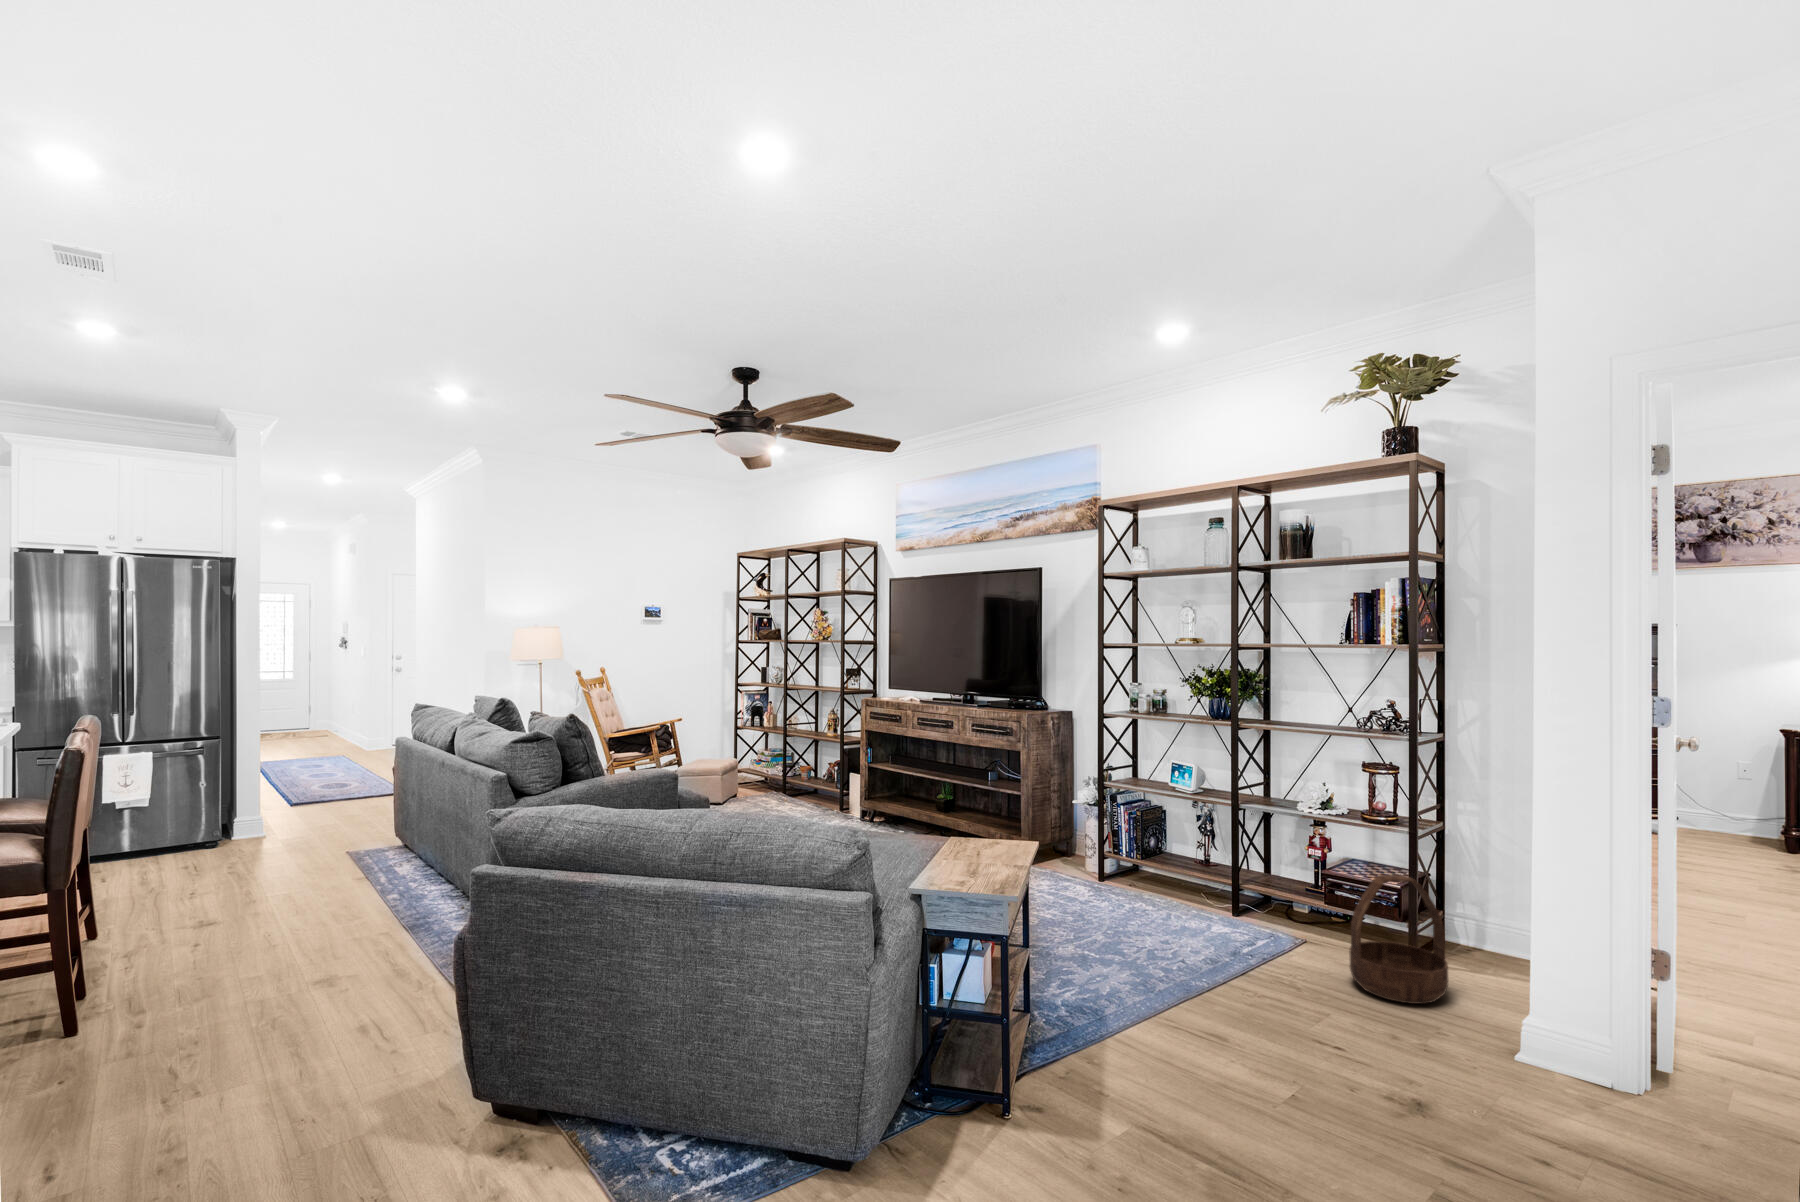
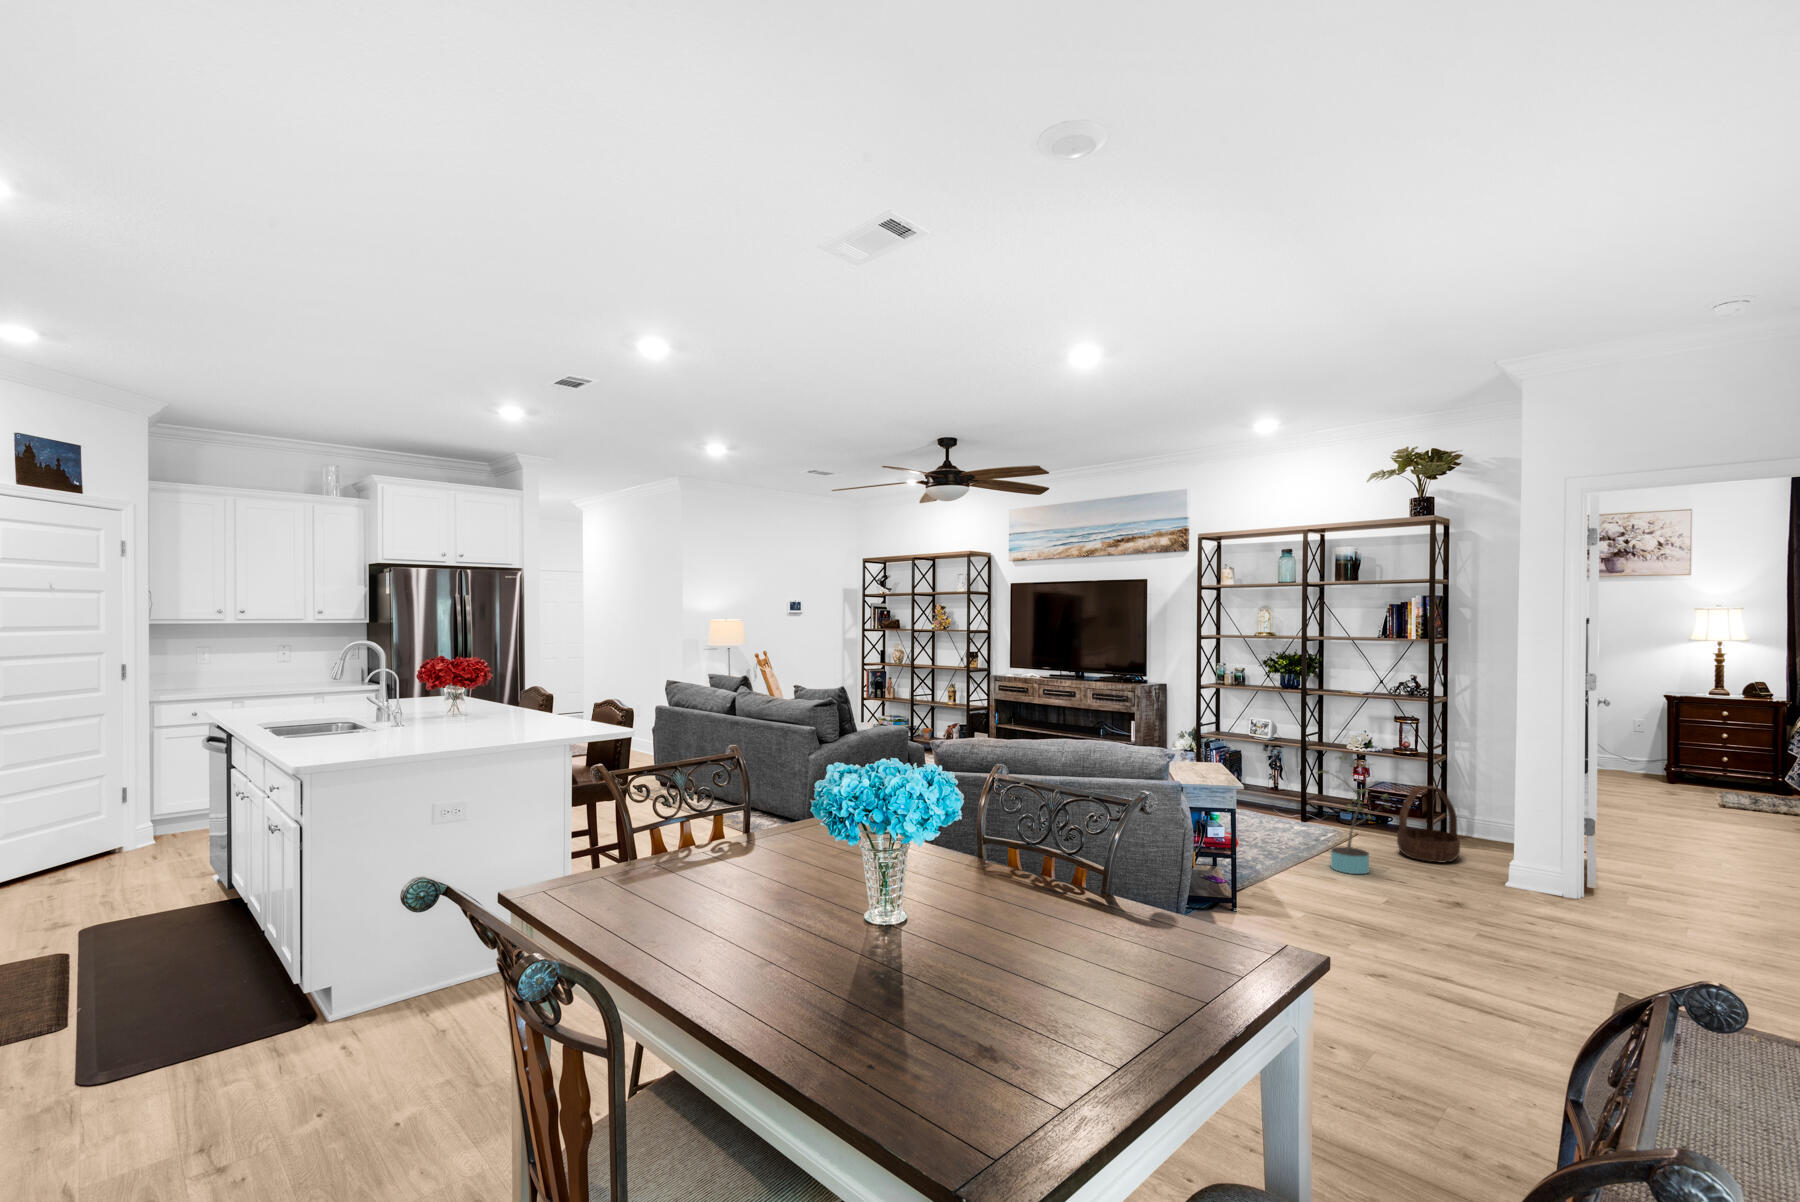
potted plant: none [1202,827,1320,1026] -> present [1317,756,1390,874]

